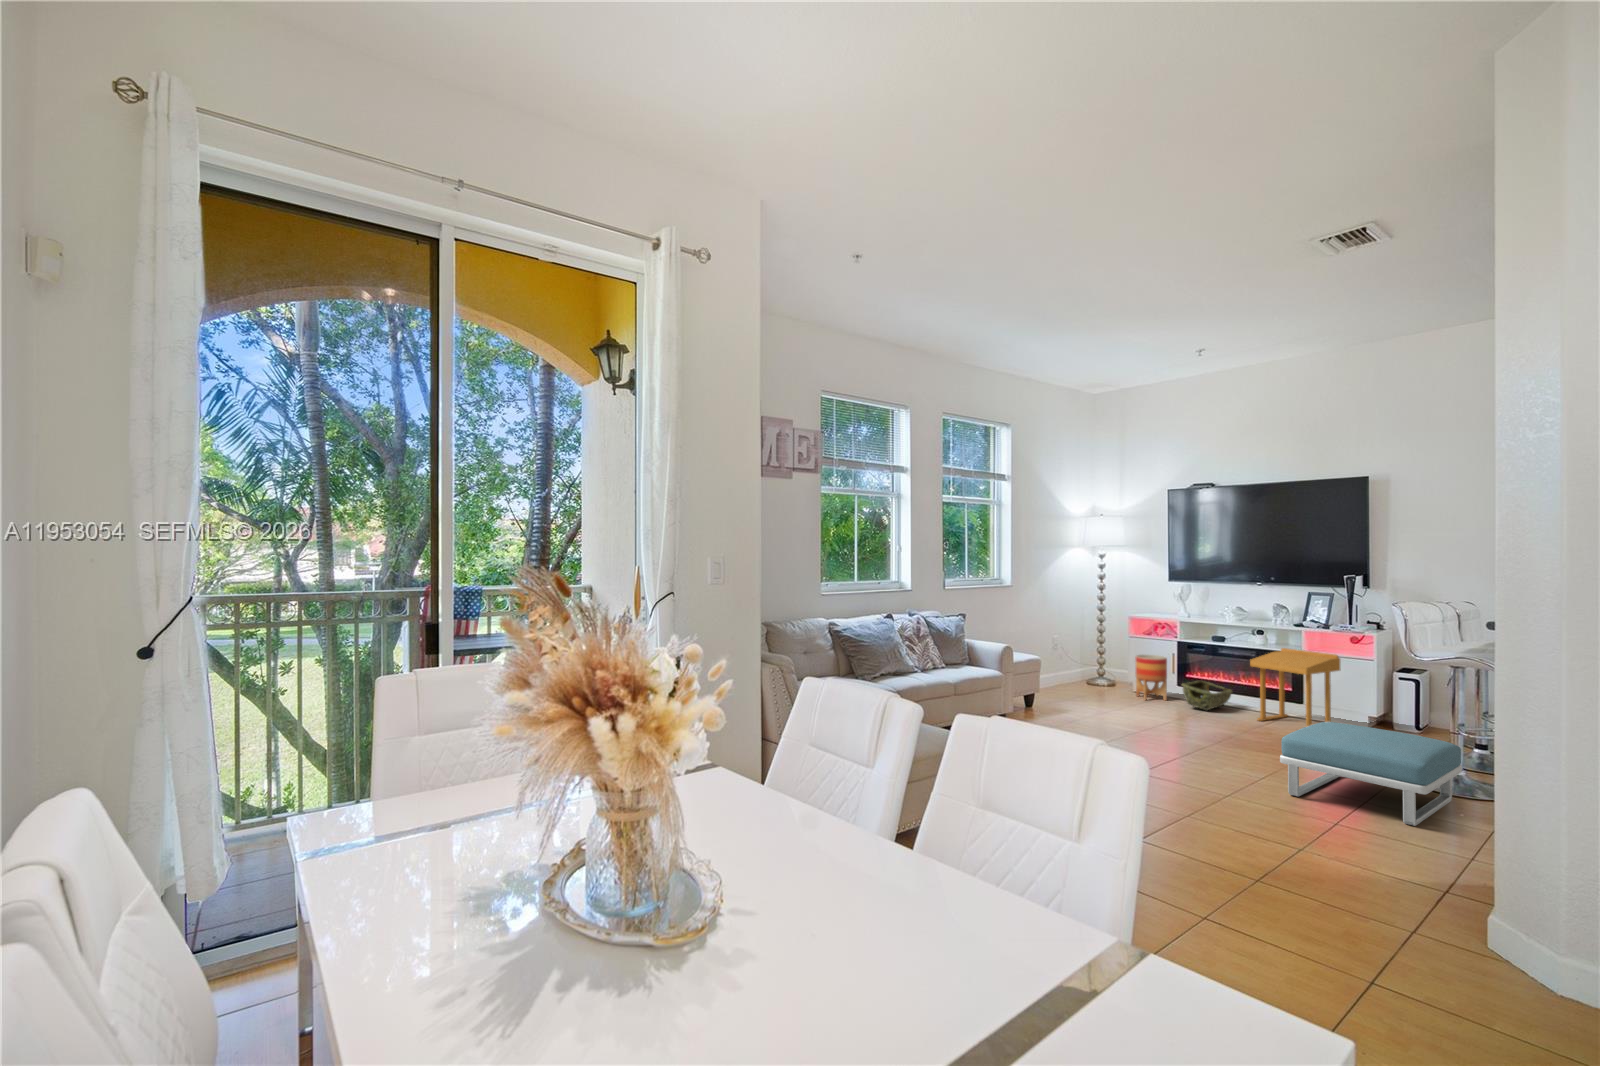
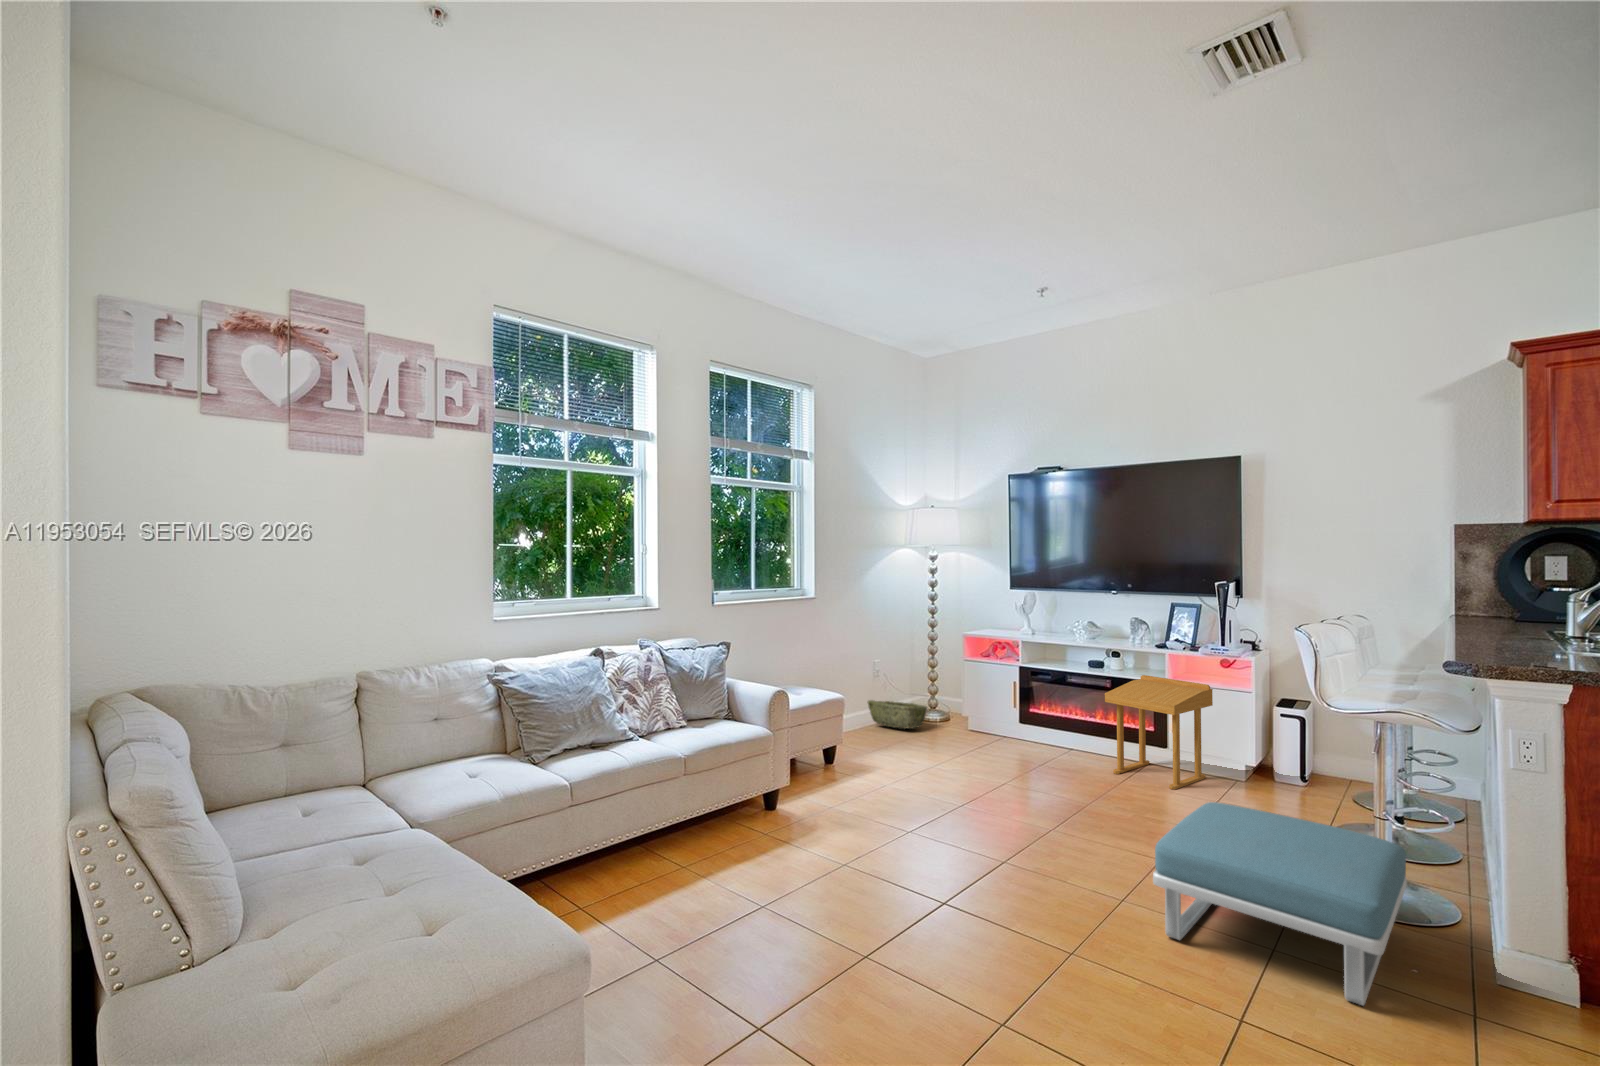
planter: present [1136,655,1167,701] -> none [969,684,1006,744]
woven basket: present [1182,681,1233,710] -> present [868,700,927,729]

